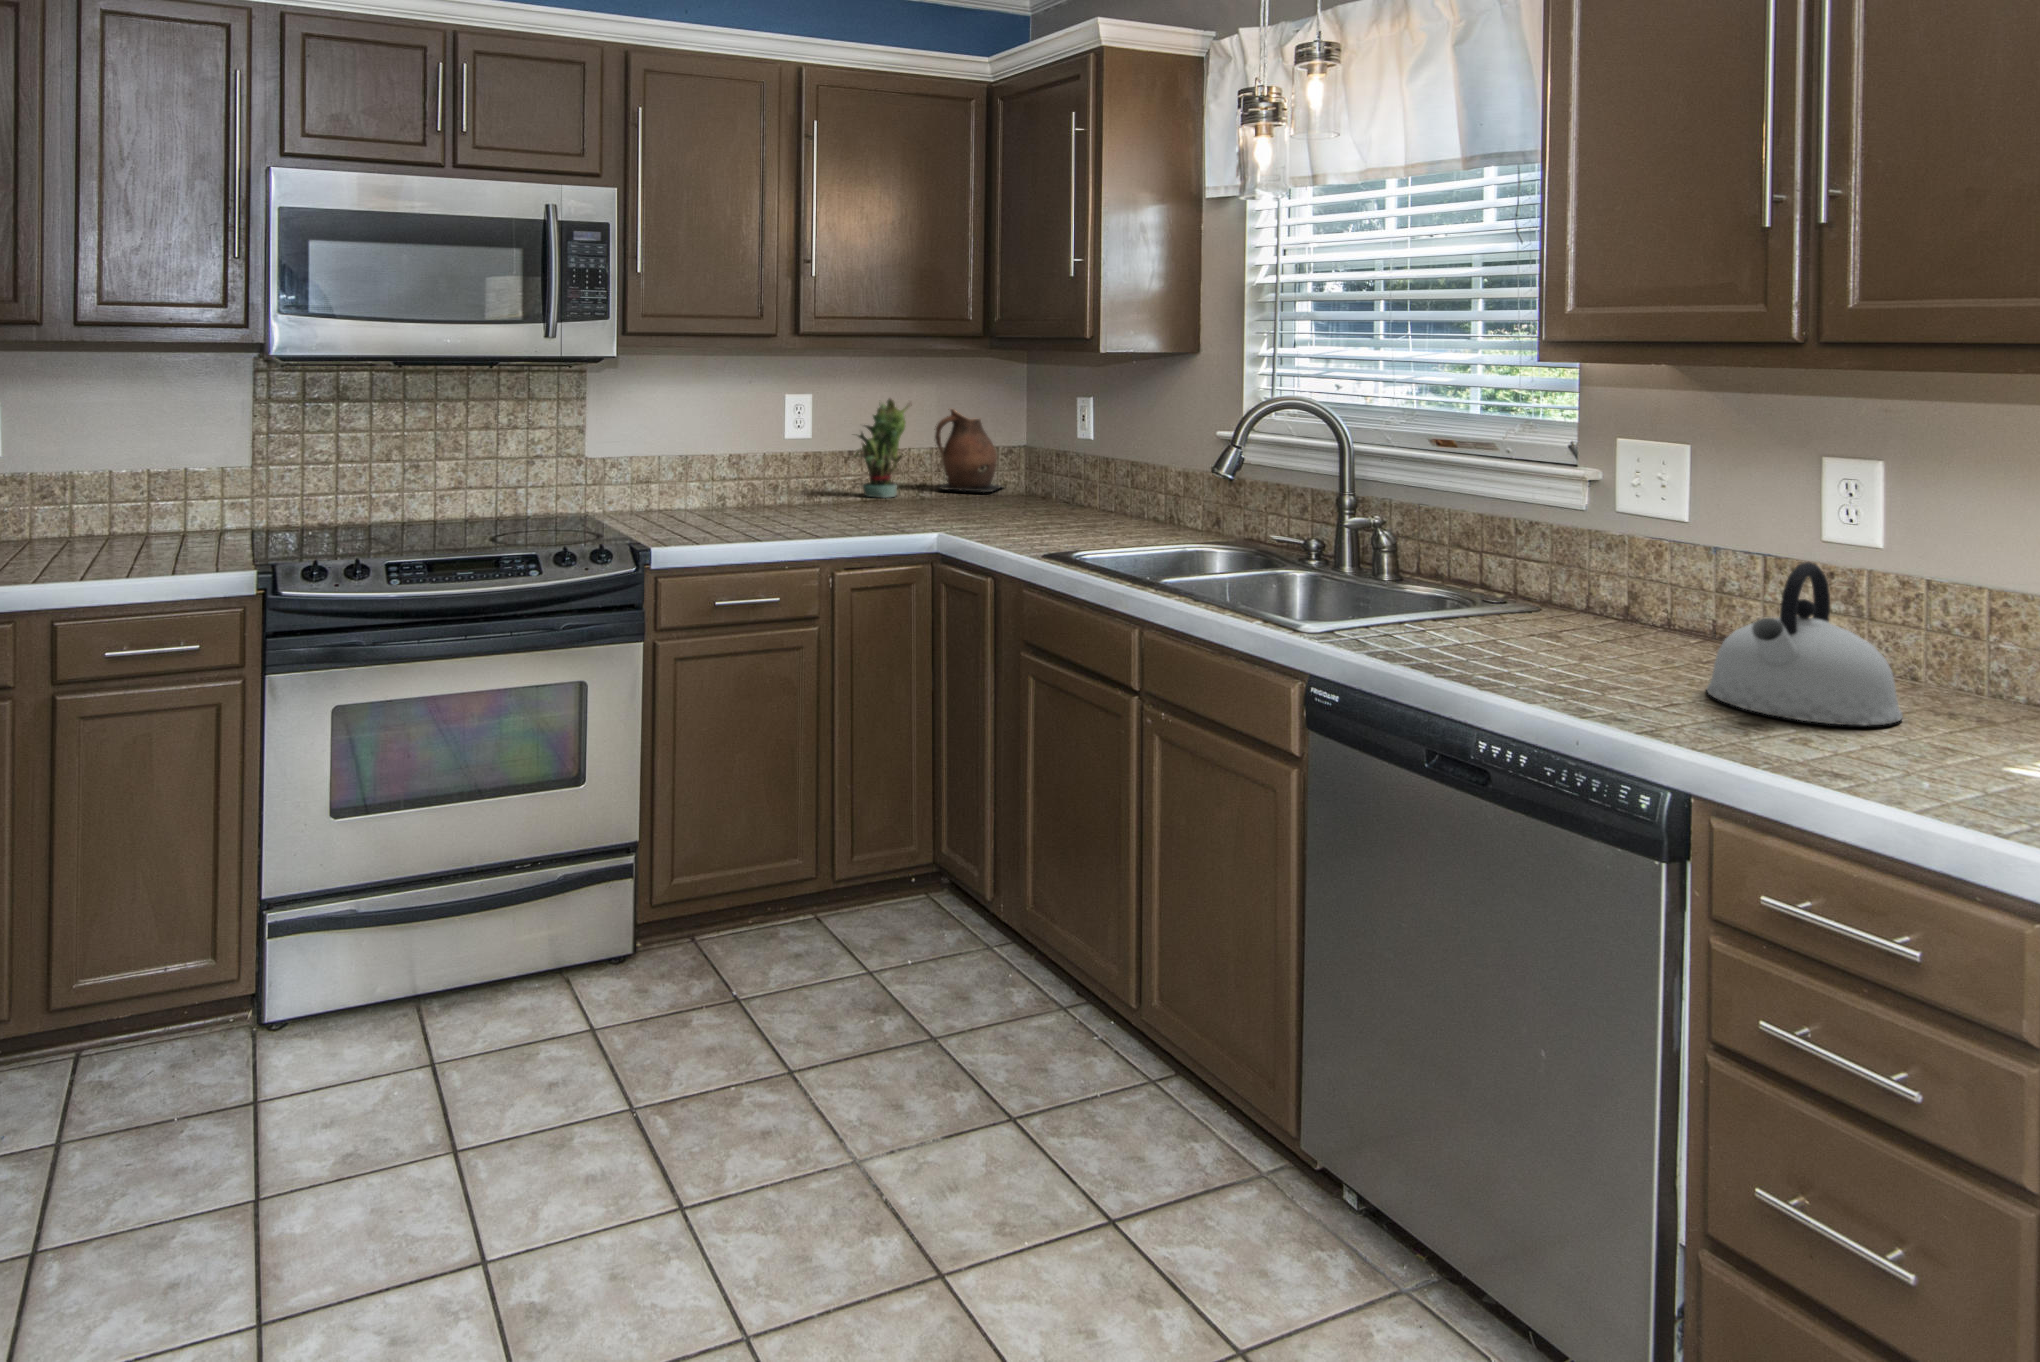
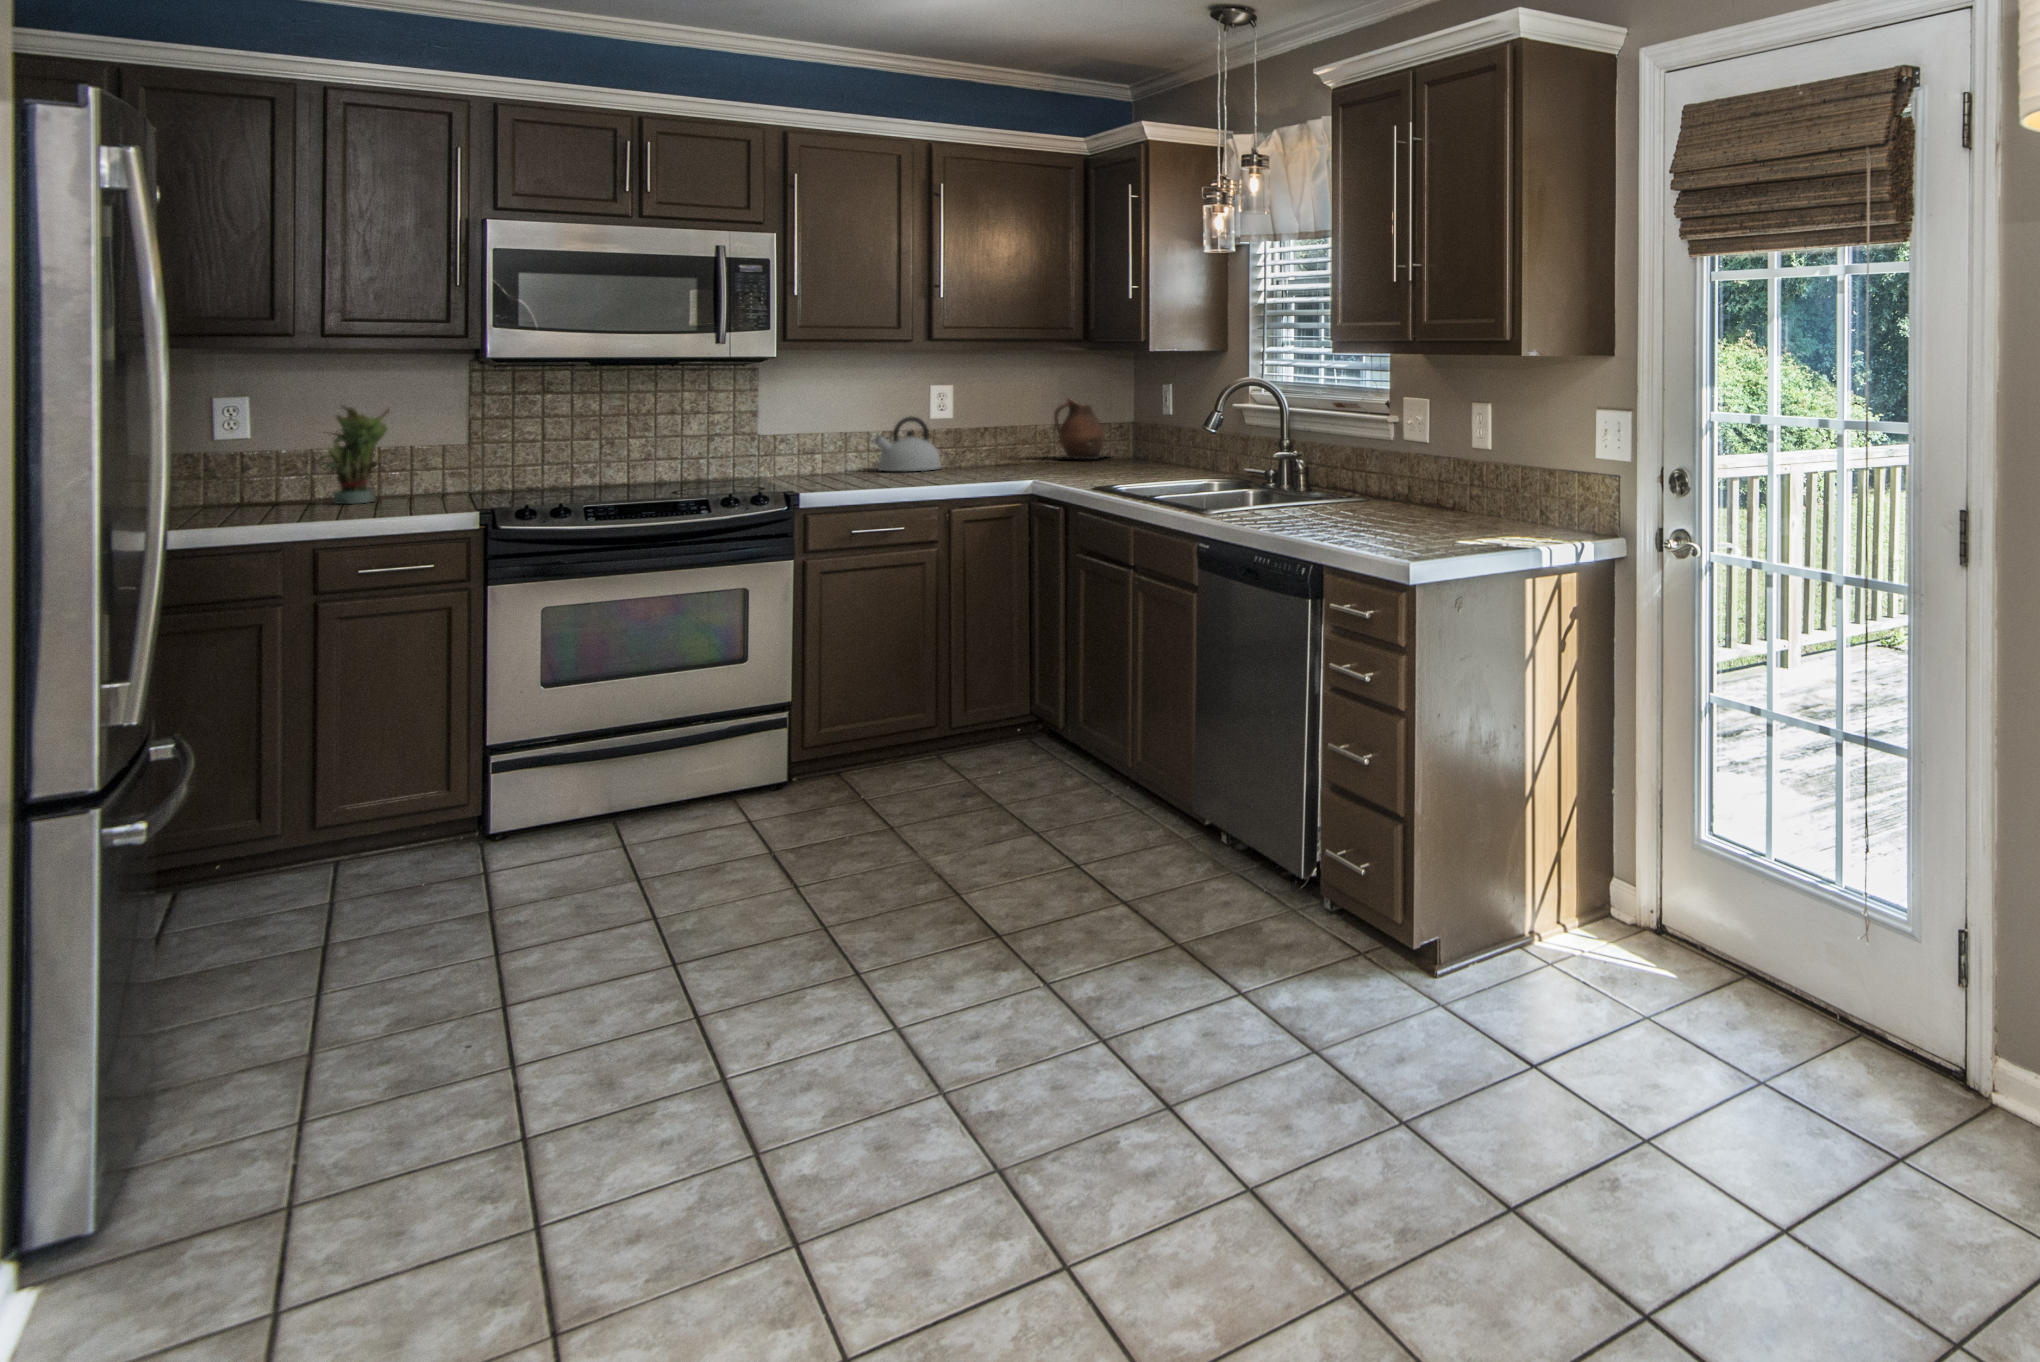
potted plant: present [852,398,911,498] -> present [314,406,390,504]
kettle: present [1707,562,1903,726] -> present [874,416,941,471]

